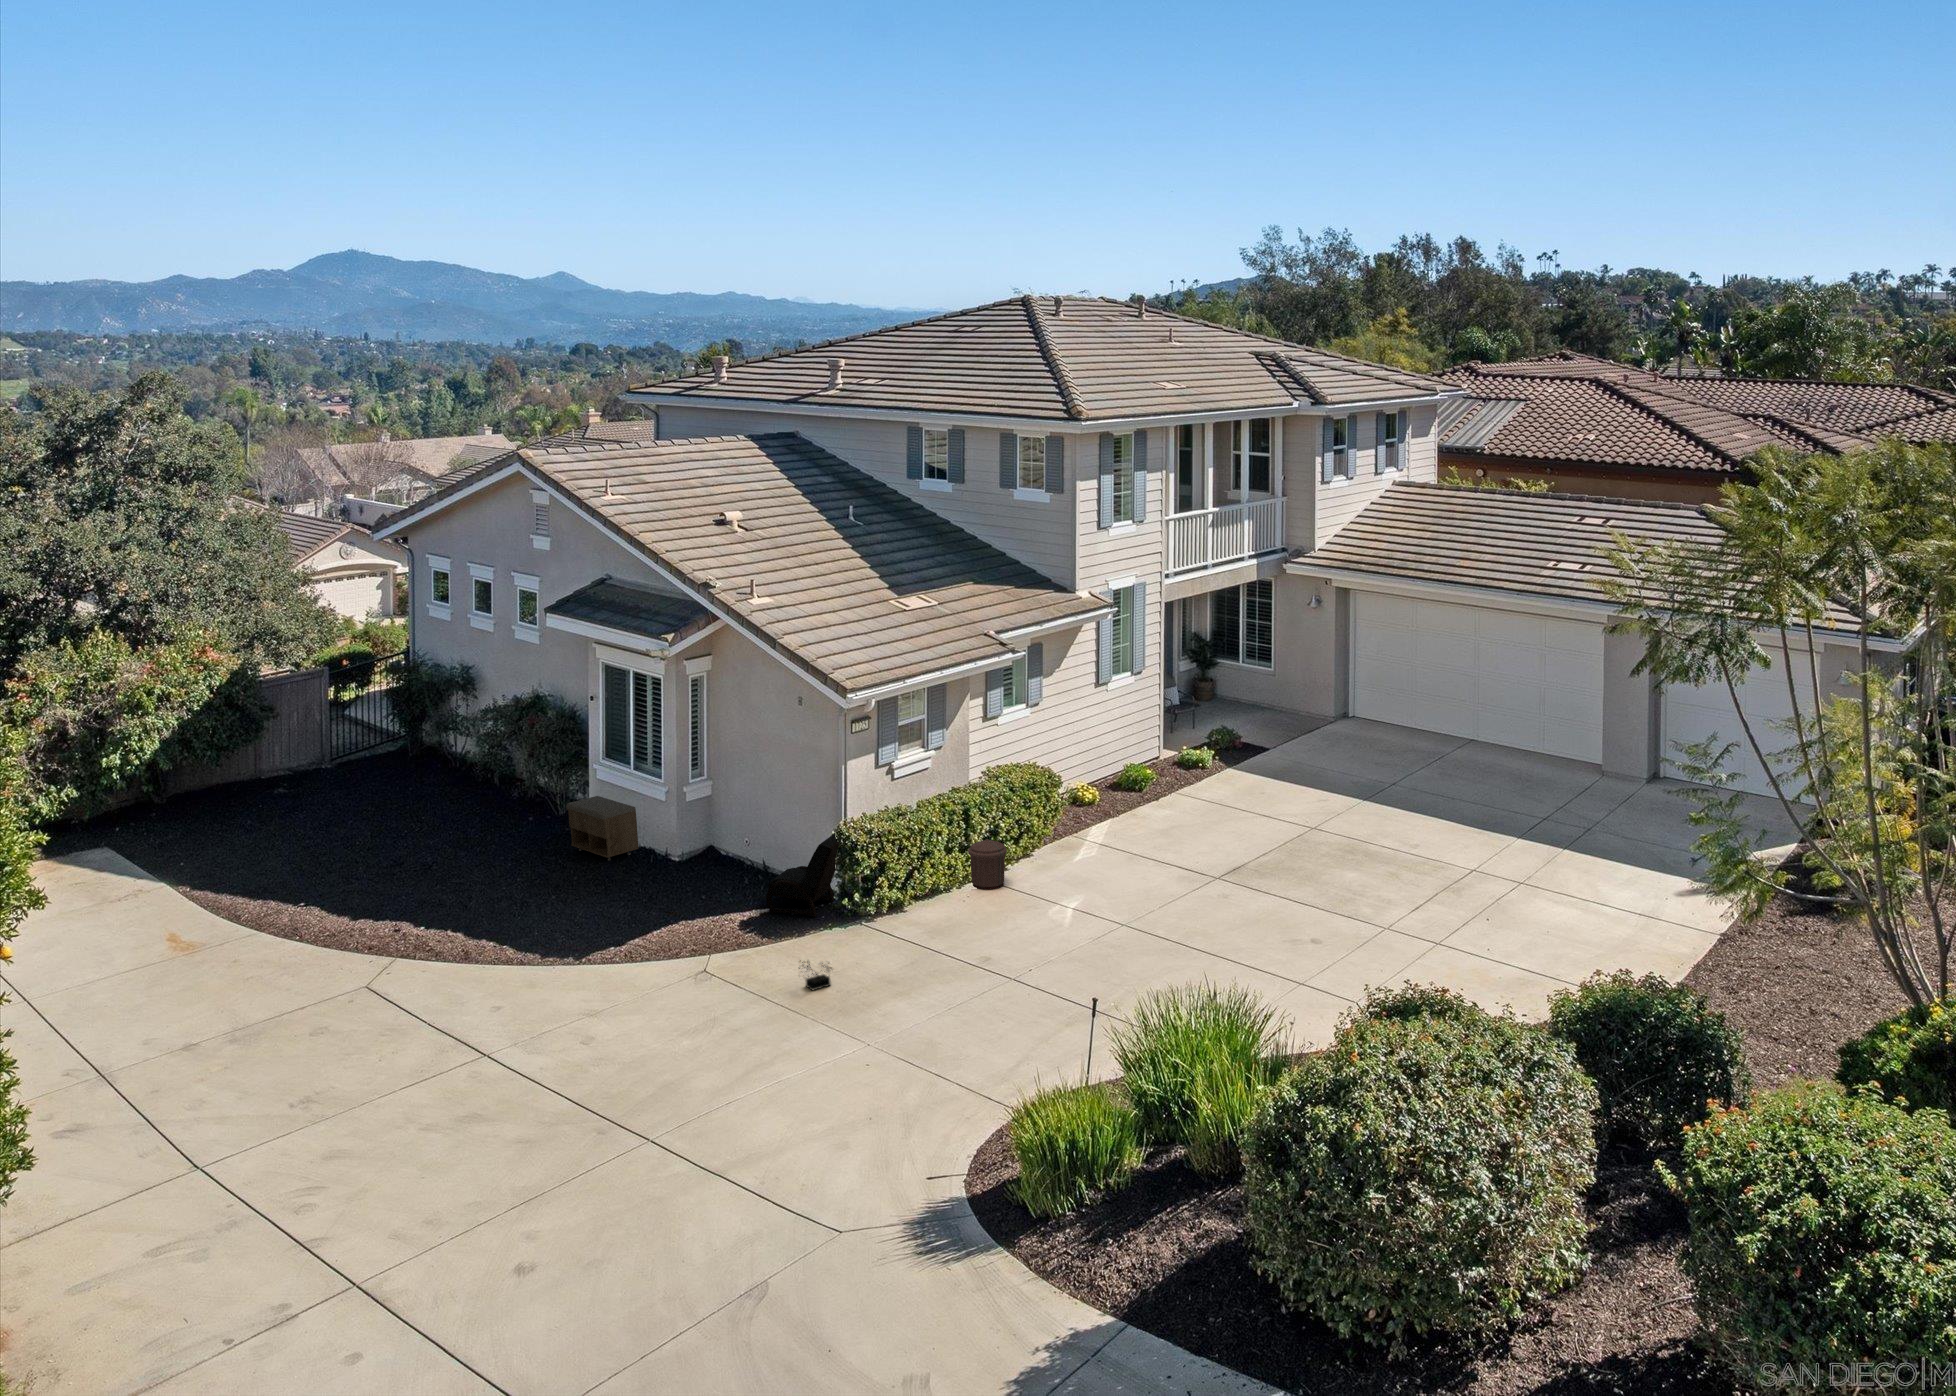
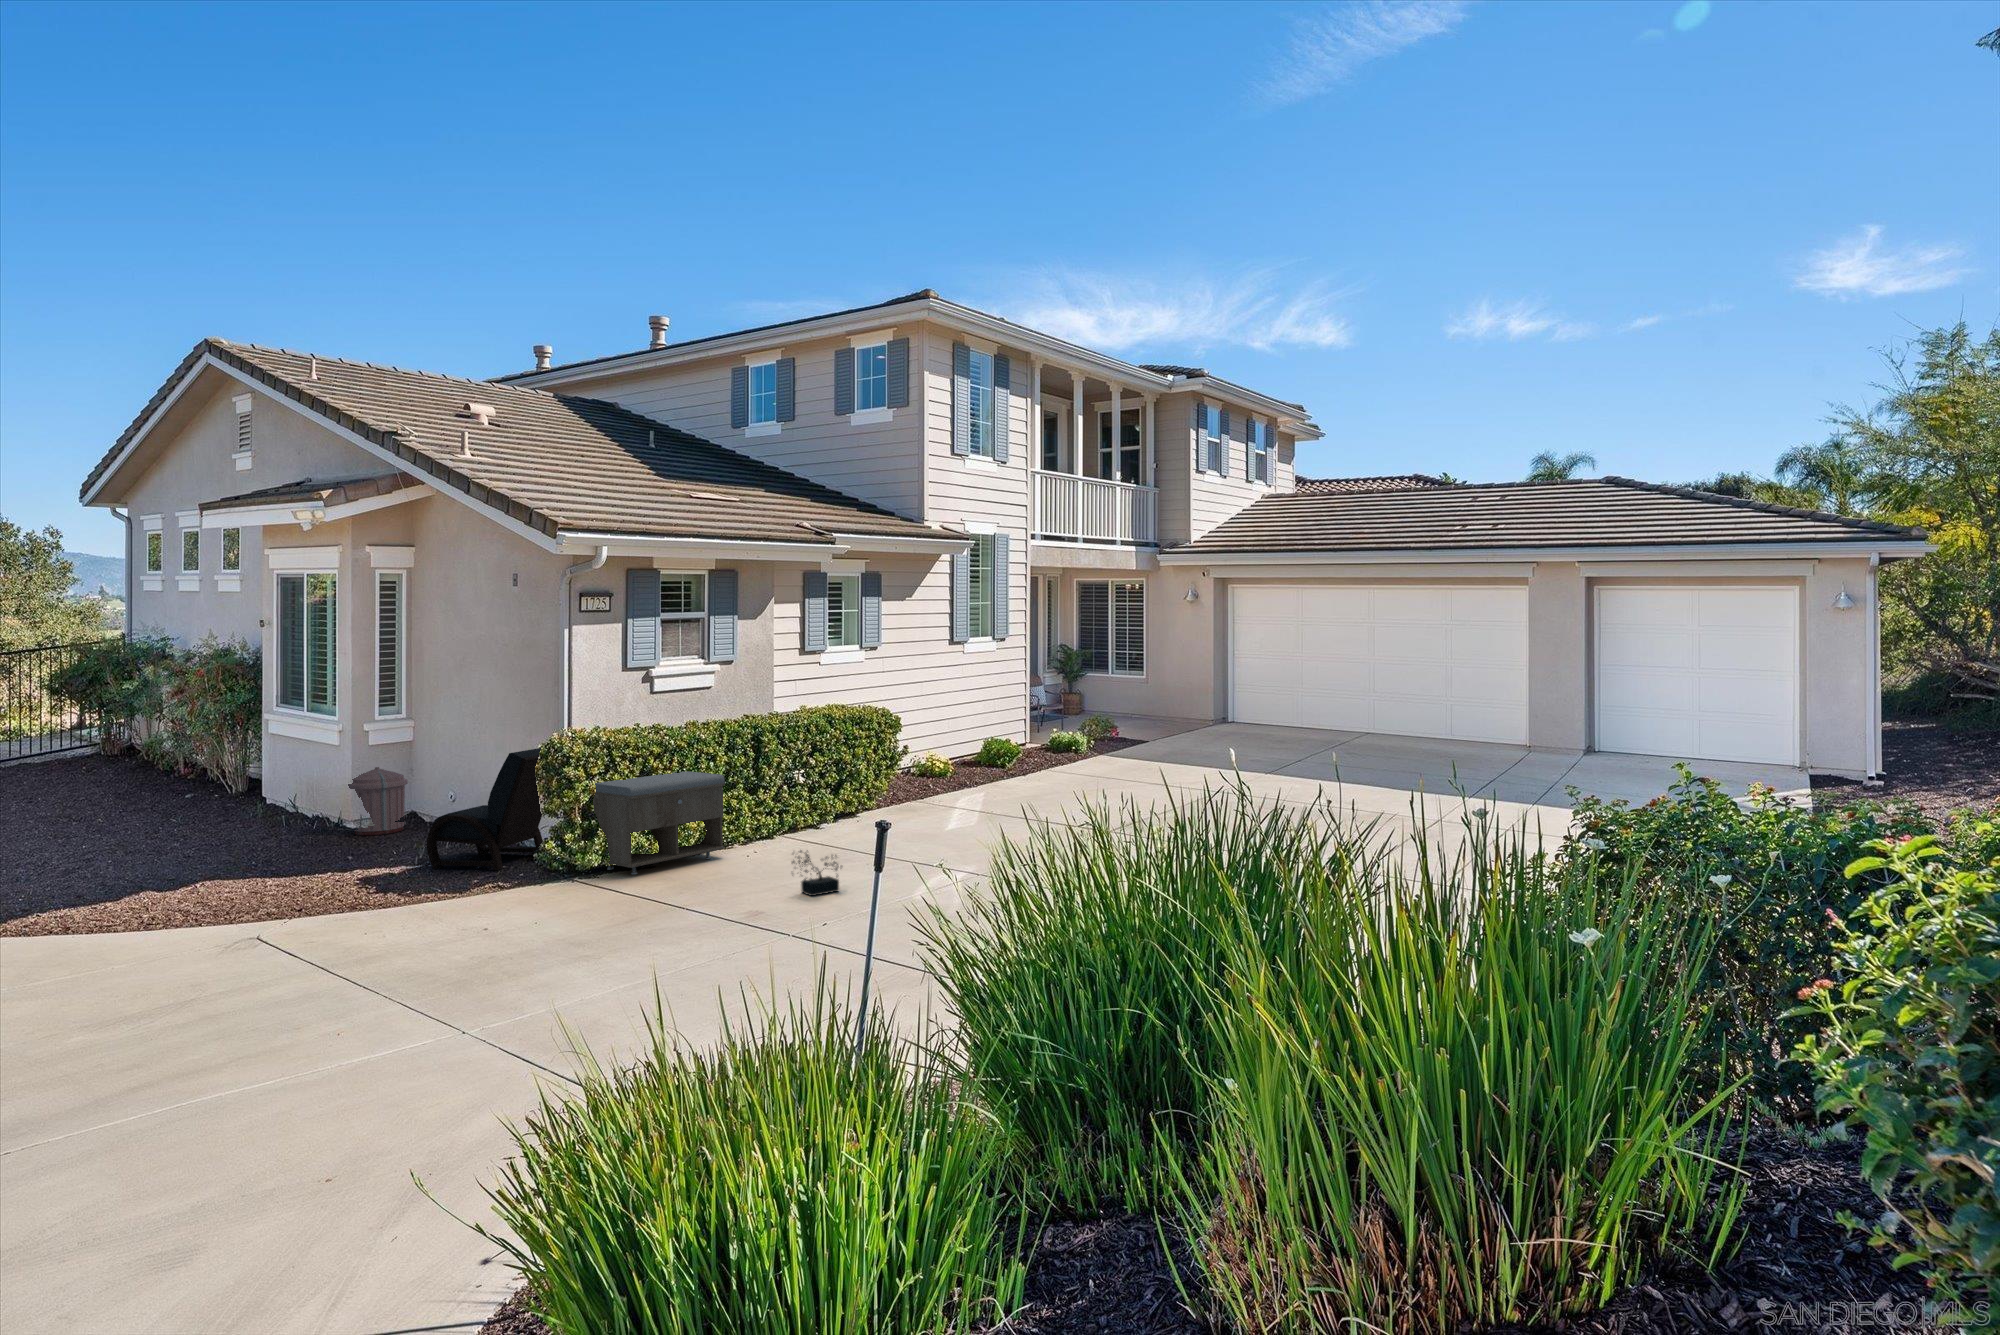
storage bench: present [566,796,639,861] -> present [593,771,725,875]
trash can: present [968,839,1007,890] -> present [348,767,408,835]
decorative plant: present [799,961,831,990] -> present [792,850,842,896]

